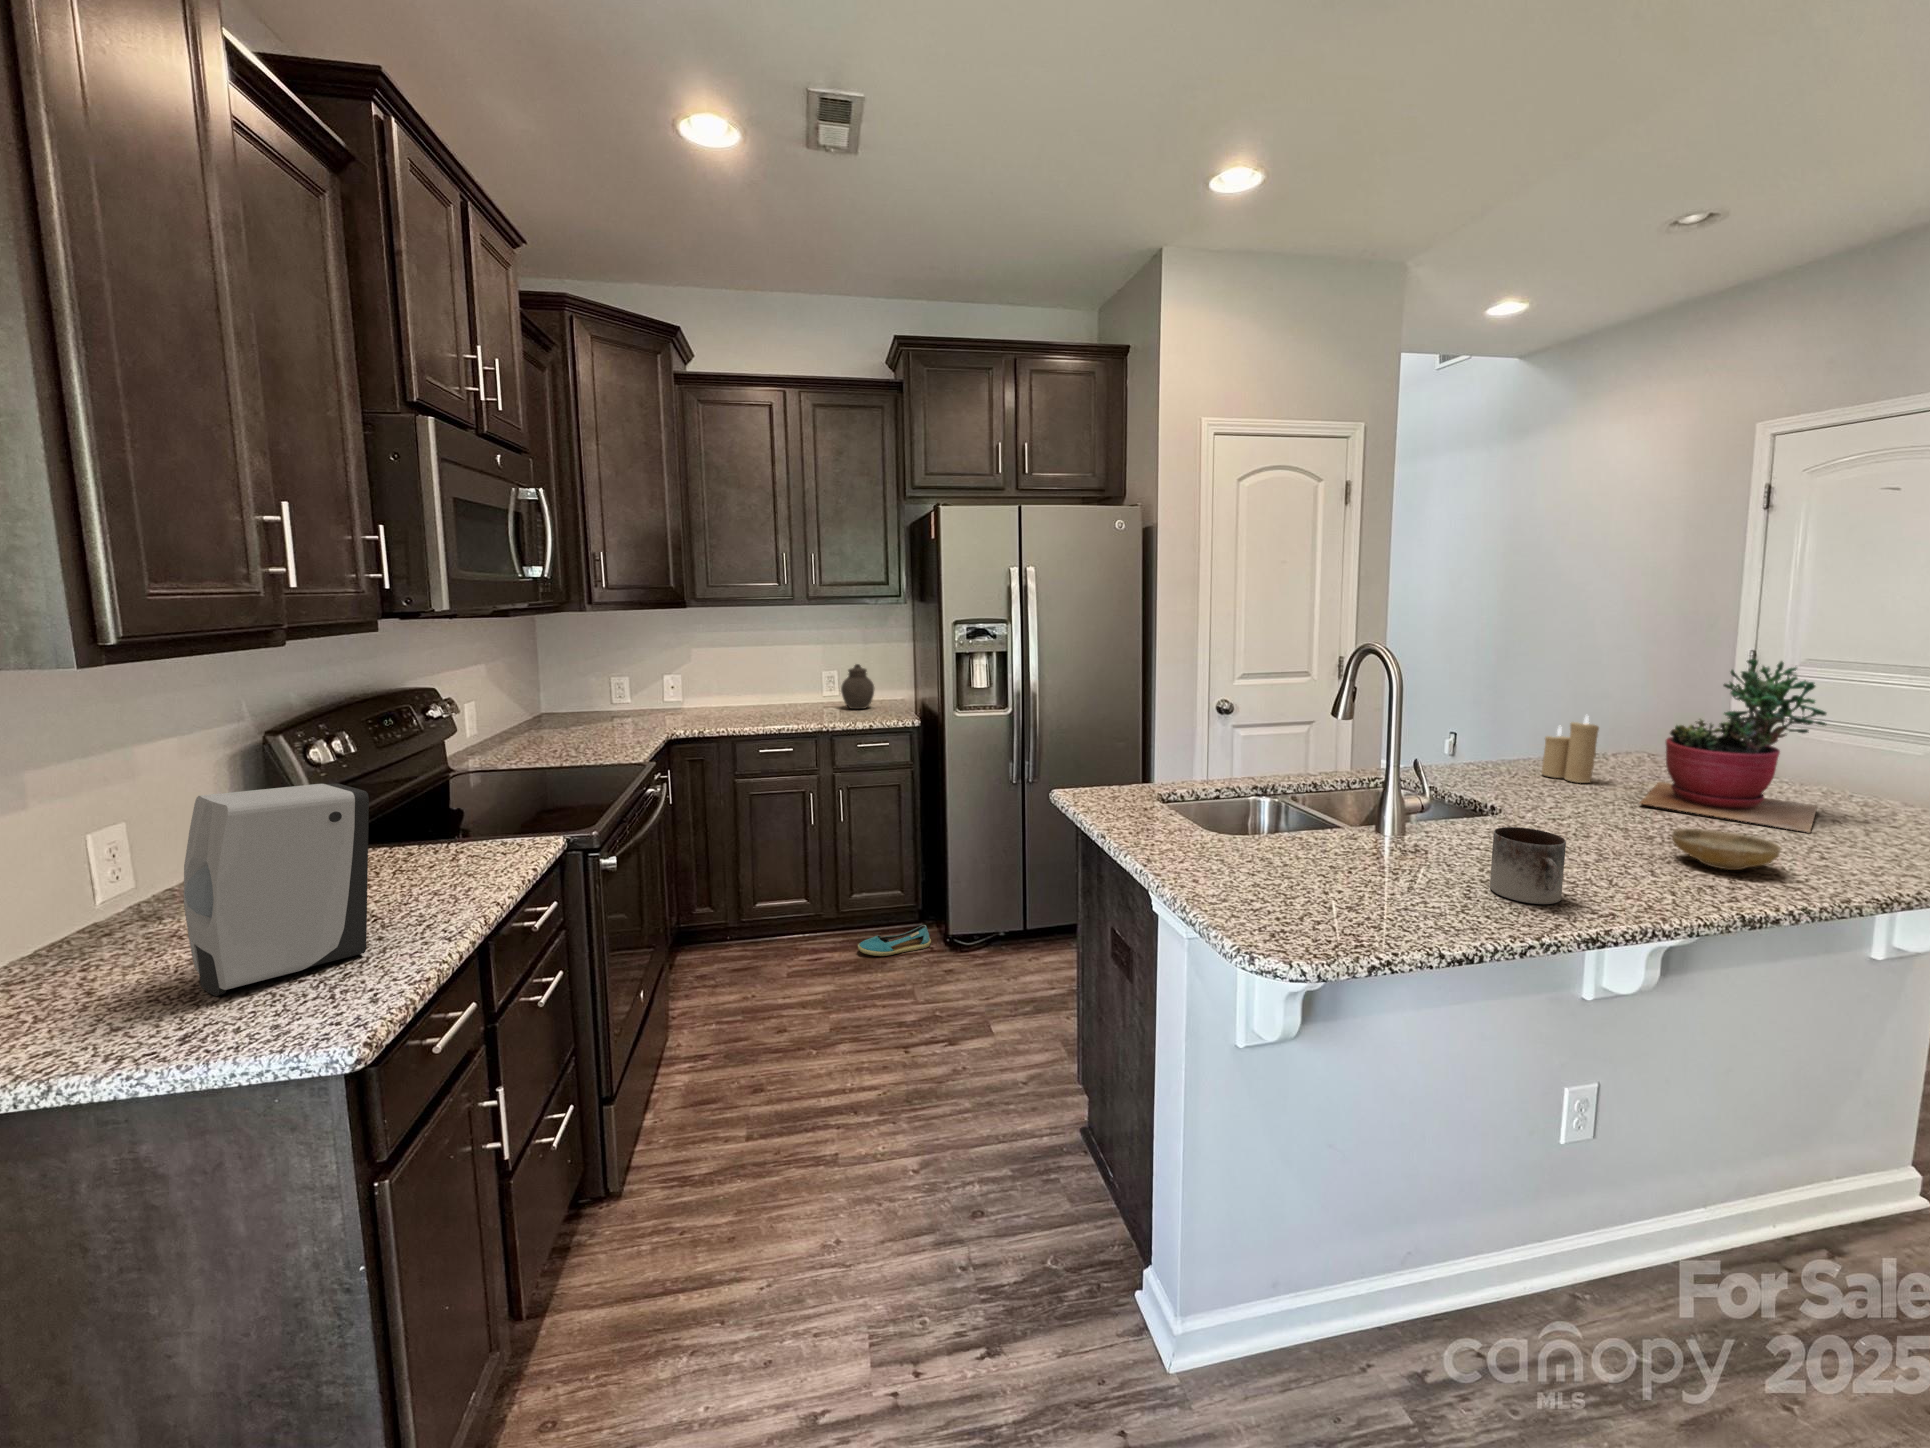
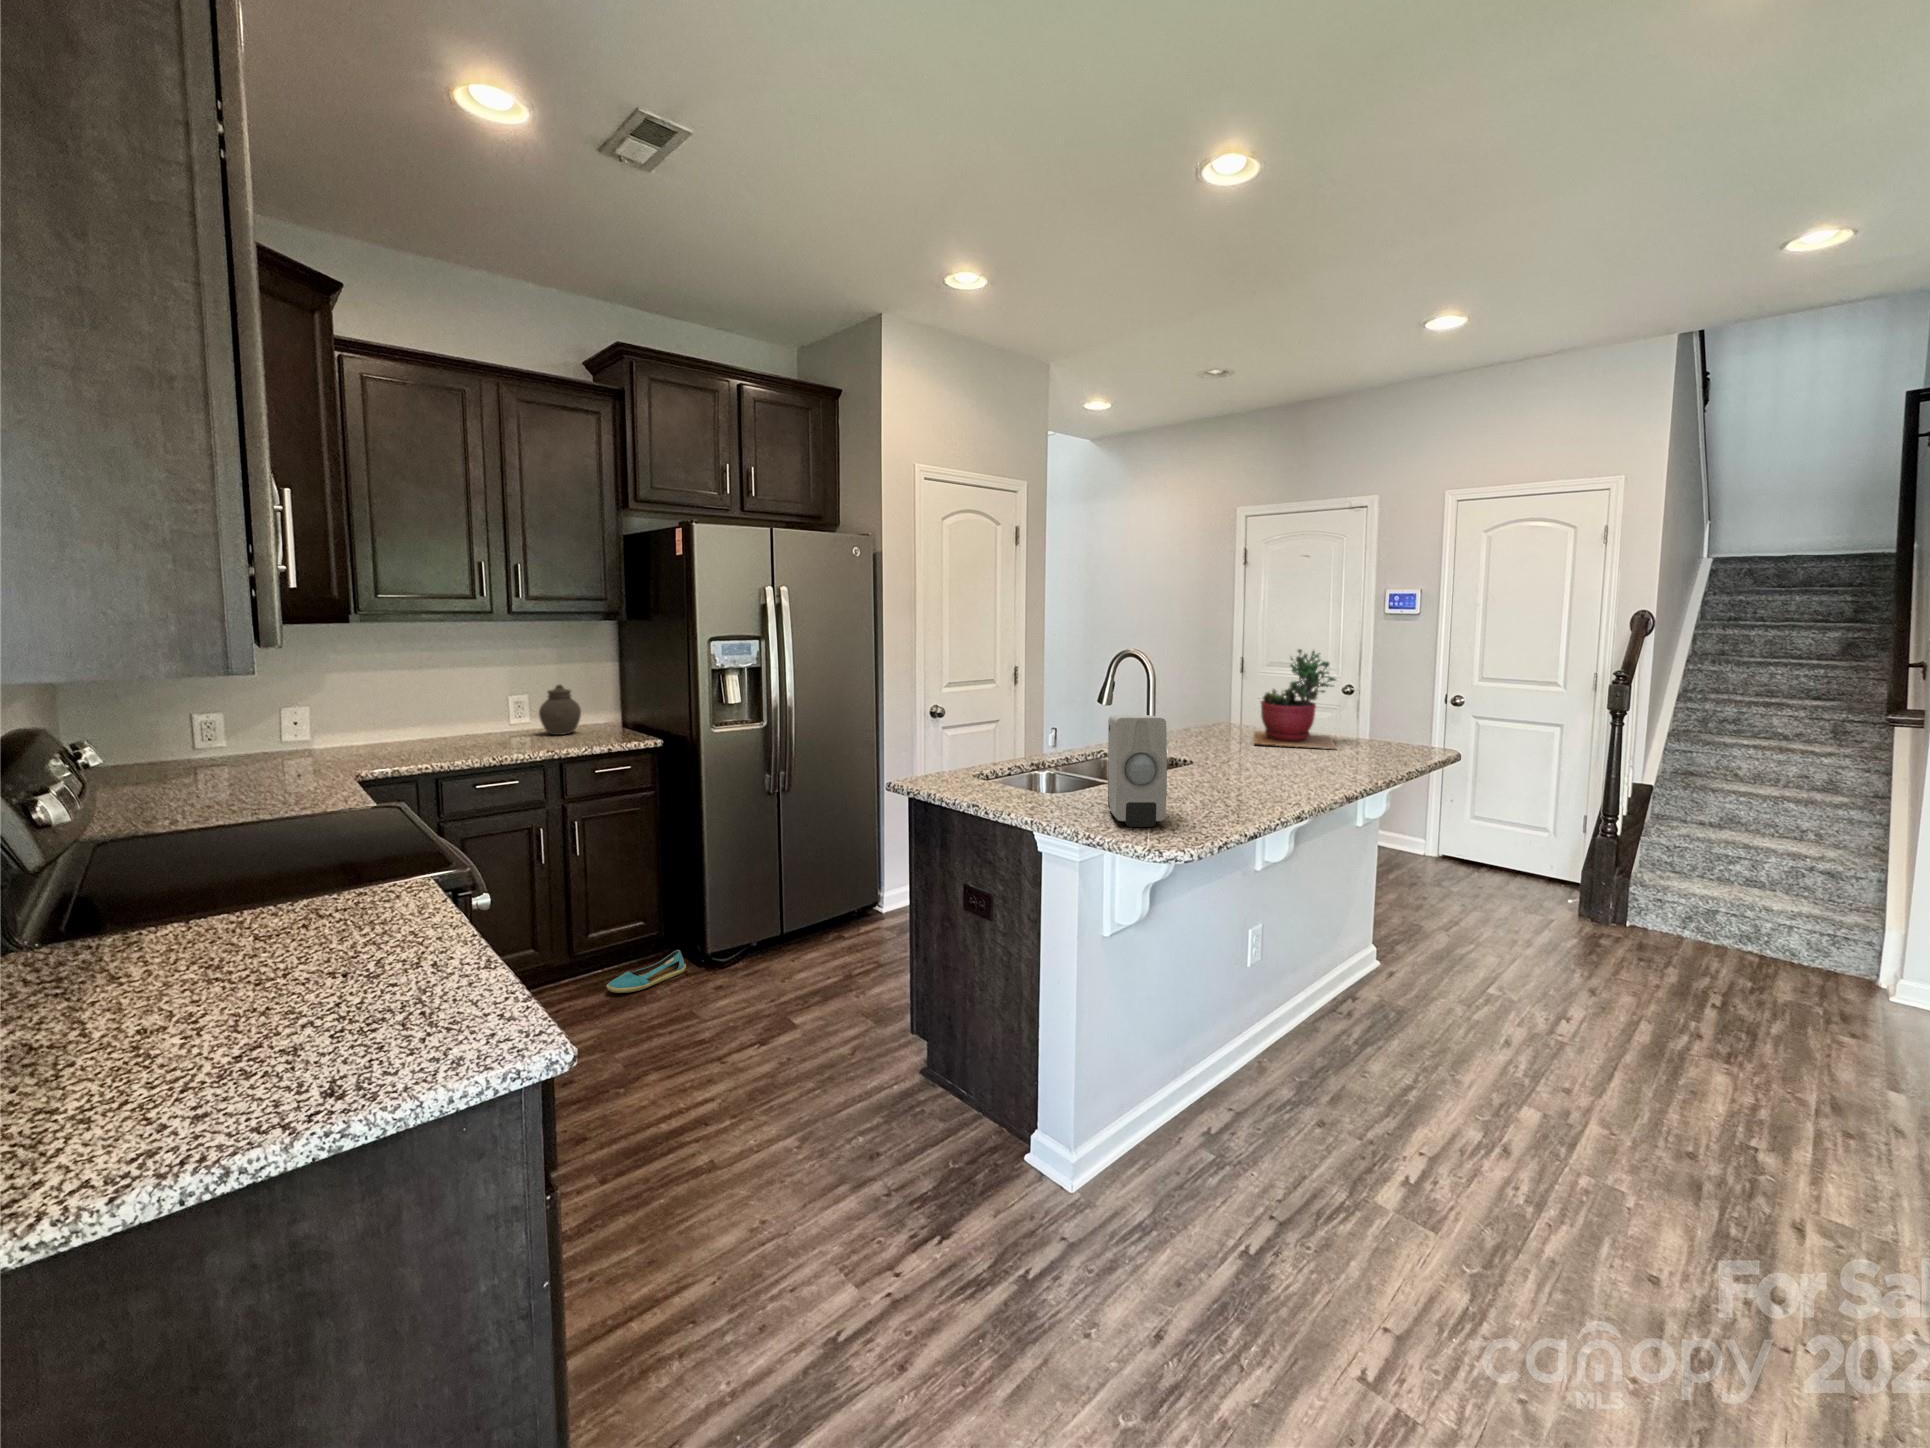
candle: present [1542,716,1599,783] -> none [1190,690,1222,736]
soap dispenser: present [184,783,369,996] -> present [1108,715,1167,827]
mug: present [1490,827,1566,904] -> none [1231,755,1275,800]
ceramic bowl: present [1672,829,1781,870] -> none [1292,751,1343,771]

